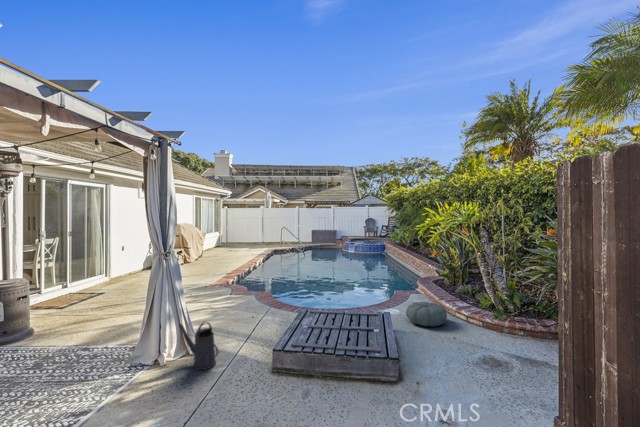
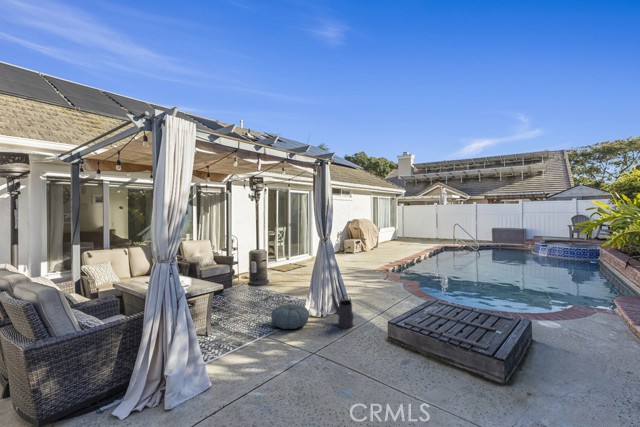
pouf: present [406,302,447,327] -> present [271,304,309,329]

